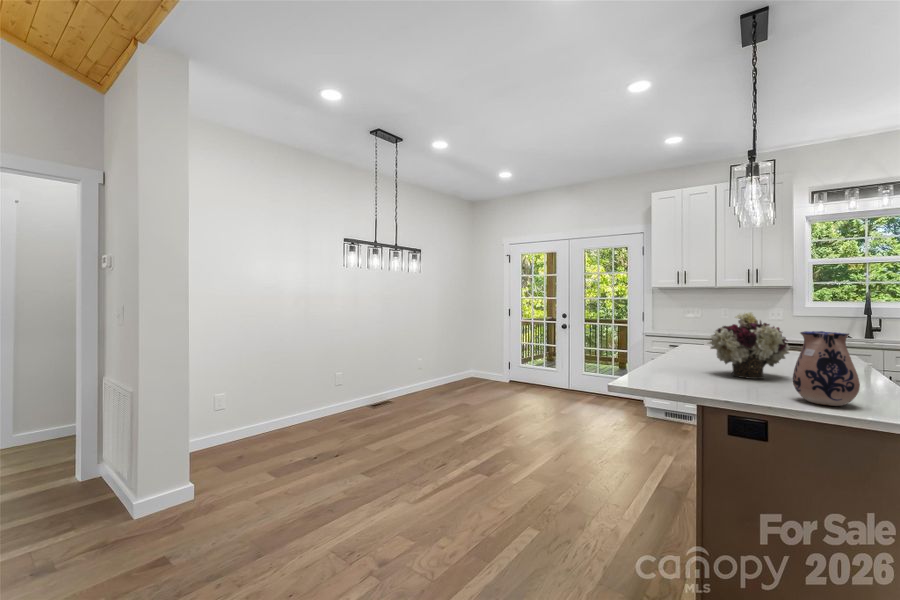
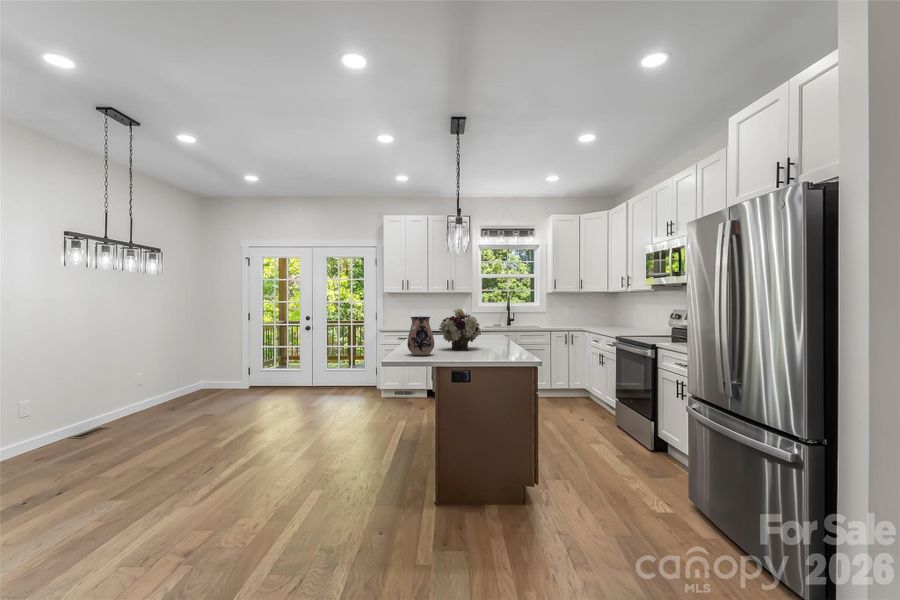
ceramic pitcher: present [793,331,860,406] -> present [407,316,434,356]

